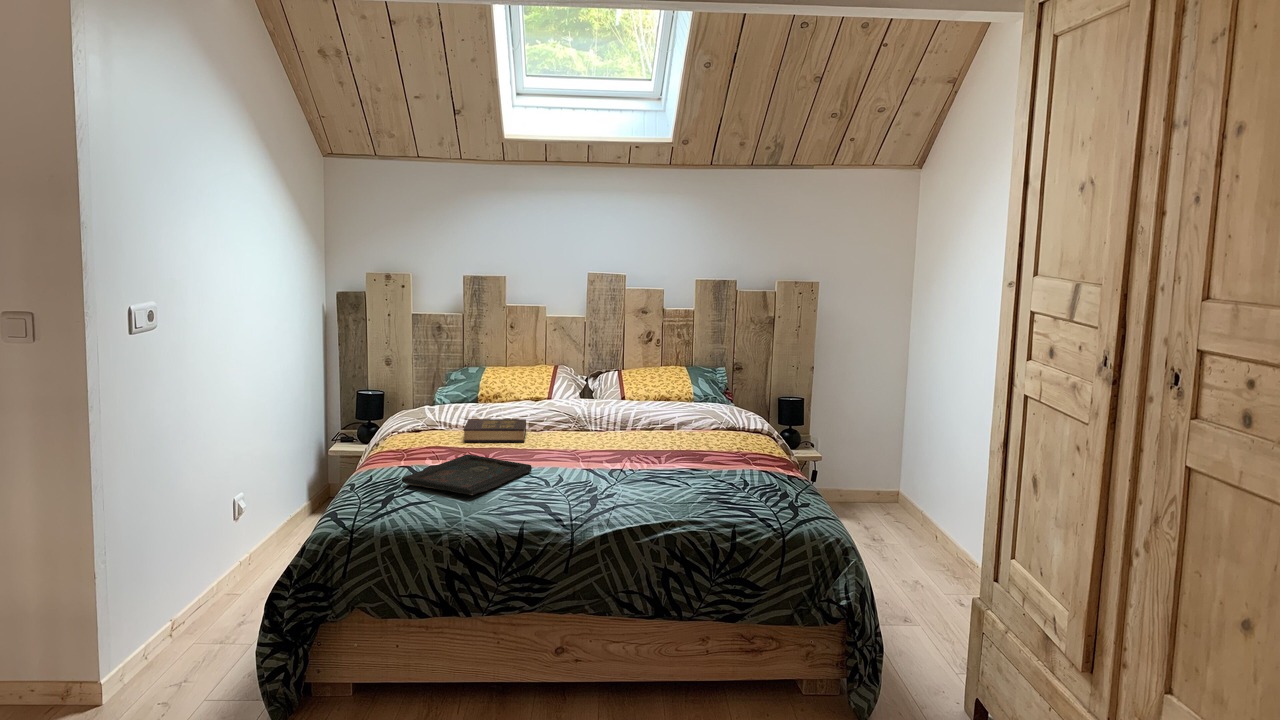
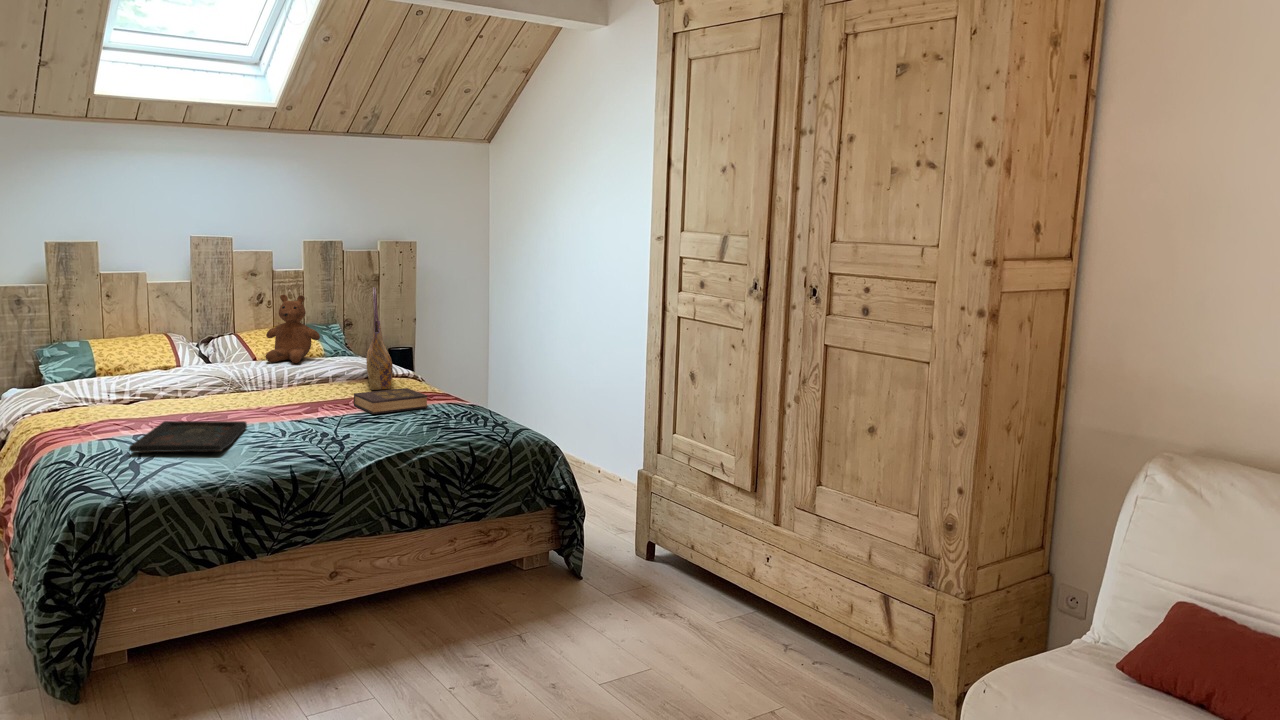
tote bag: none [697,331,736,444] -> present [367,288,393,390]
teddy bear: none [624,334,679,405] -> present [266,295,320,363]
hardback book: present [464,419,526,442] -> present [354,388,427,414]

